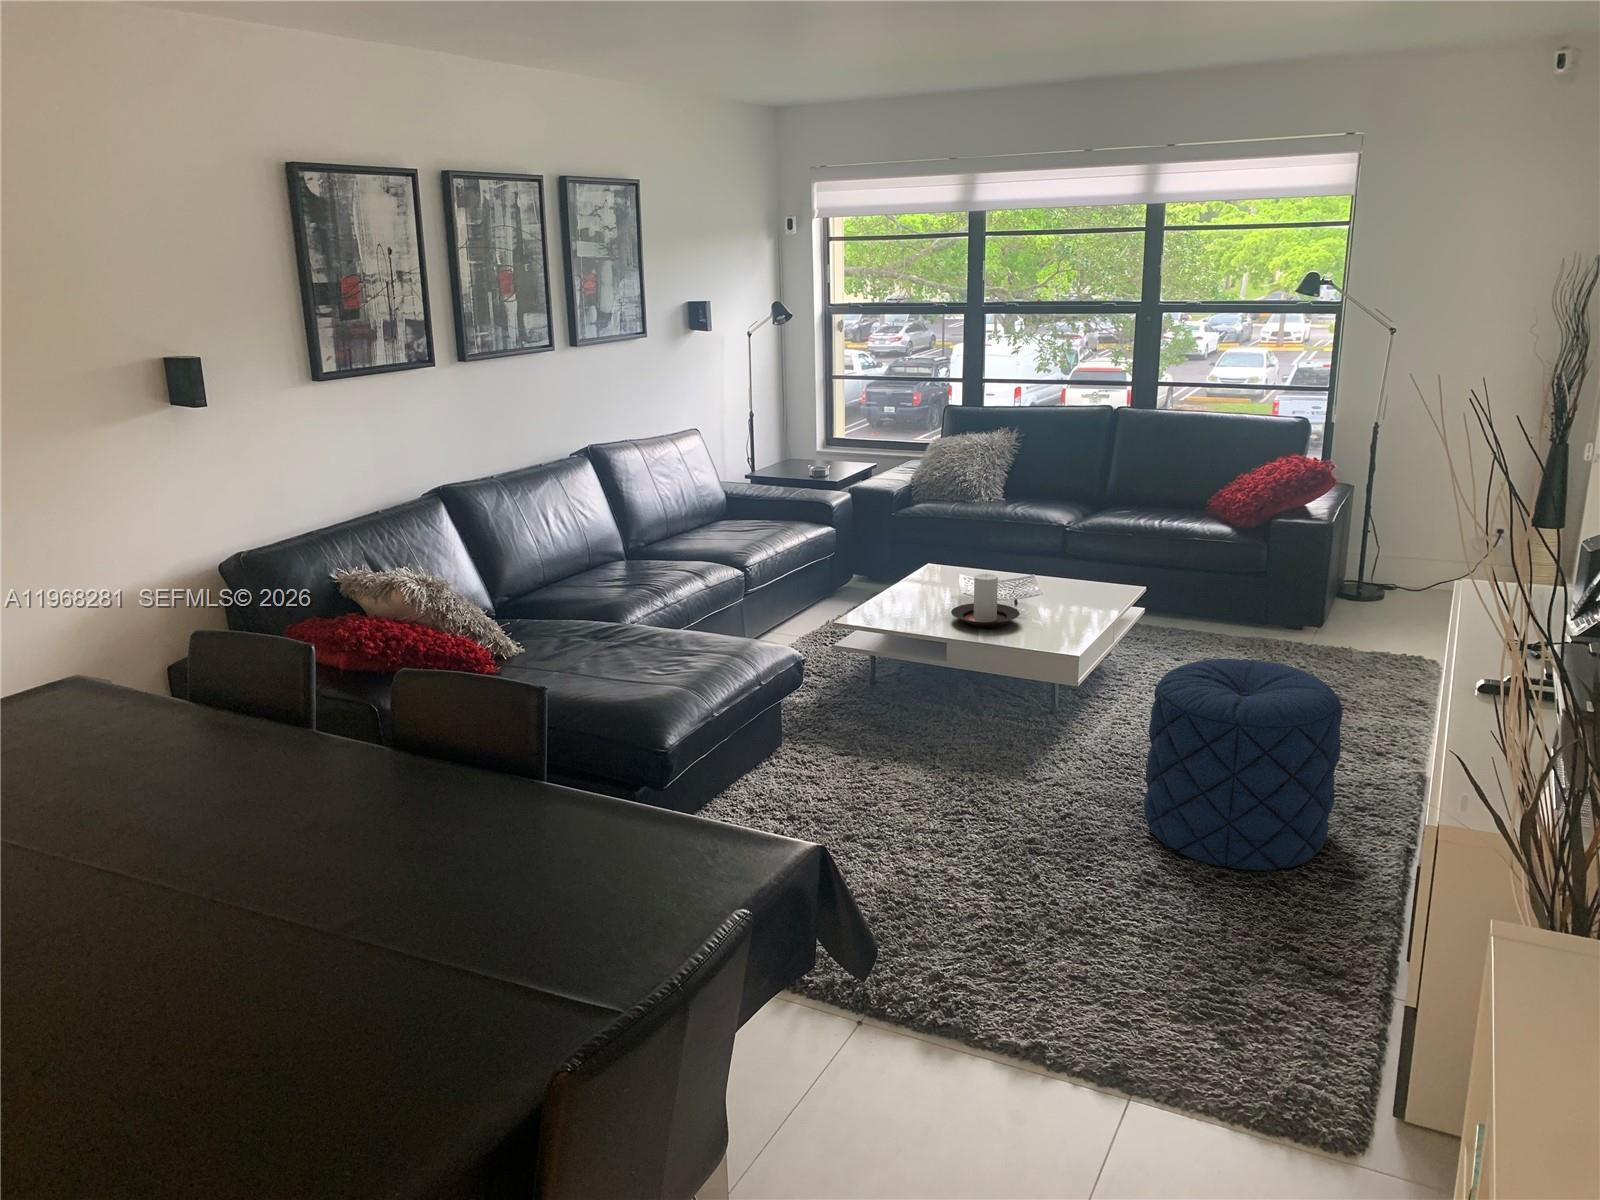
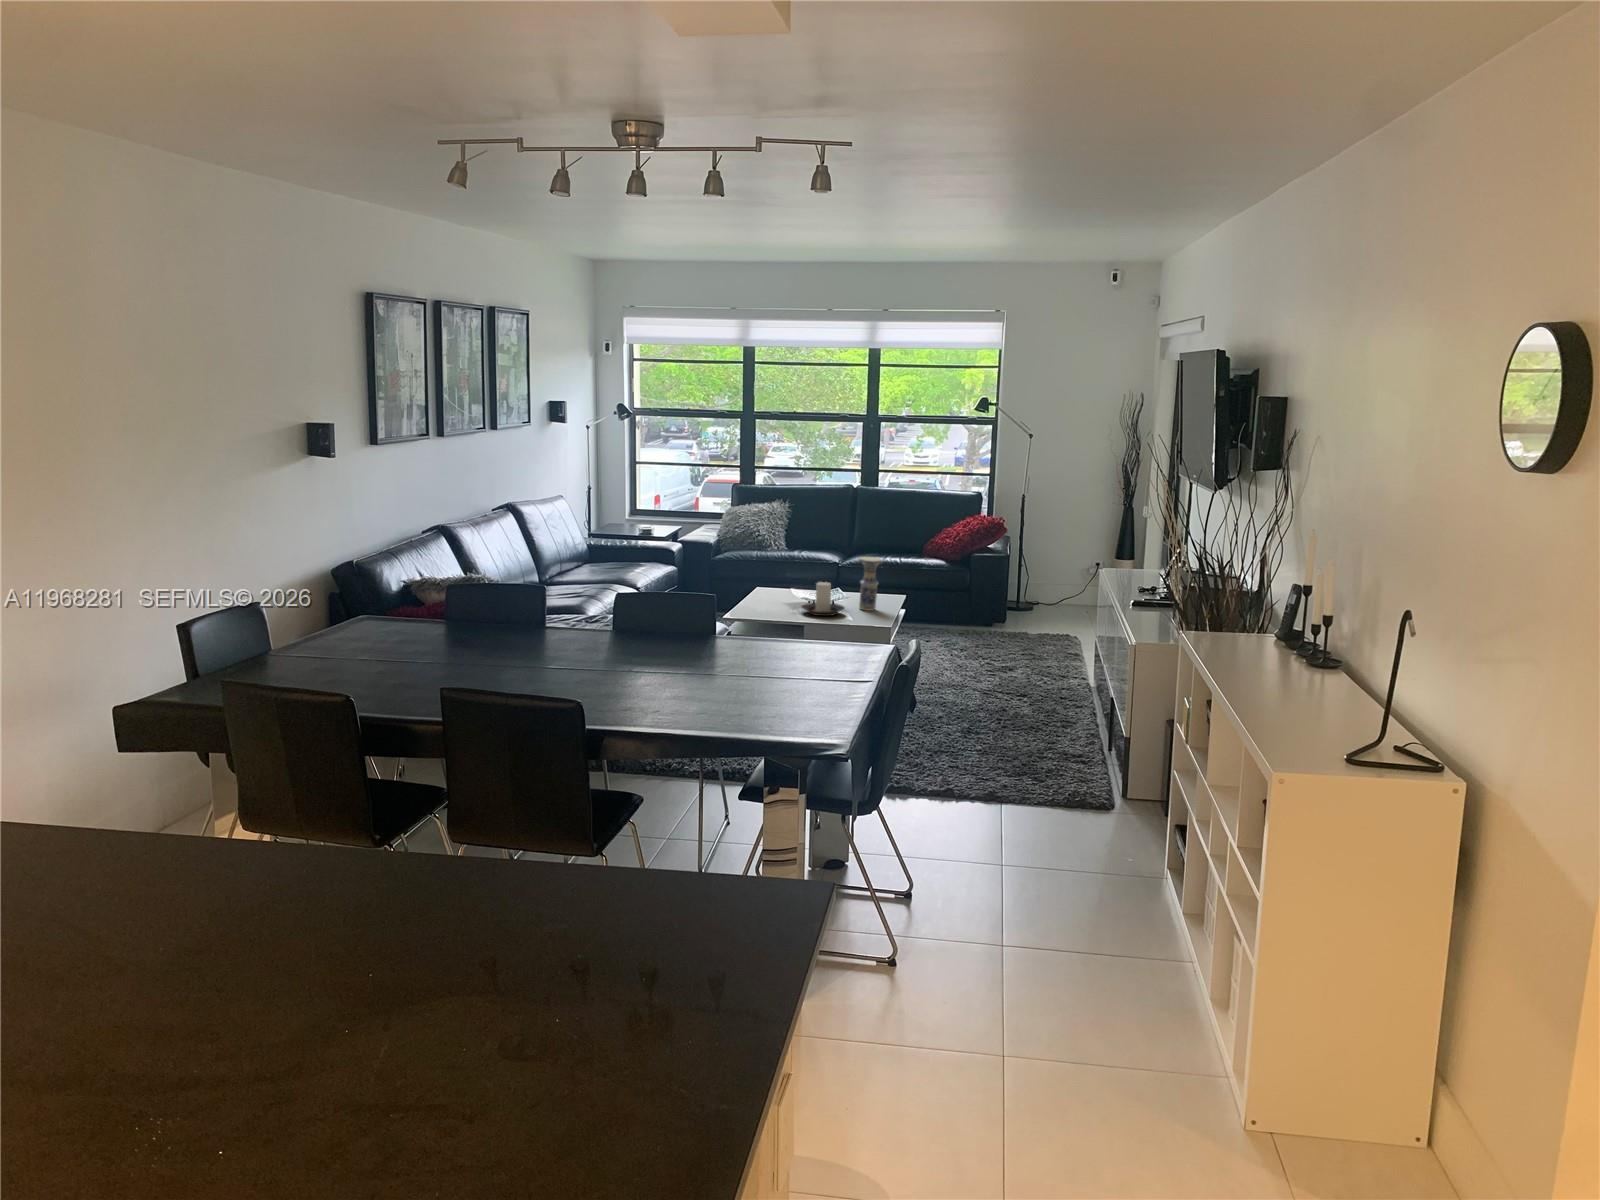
vase: none [1050,533,1089,618] -> present [859,557,883,611]
pouf: present [1144,659,1343,871] -> none [952,614,1058,725]

